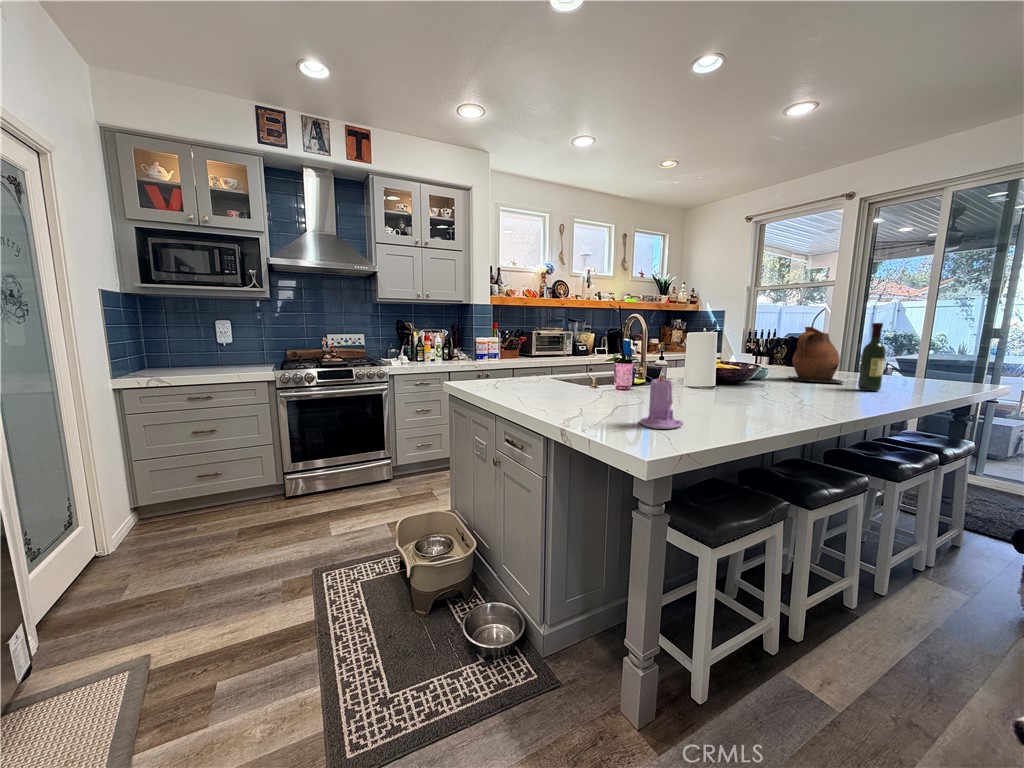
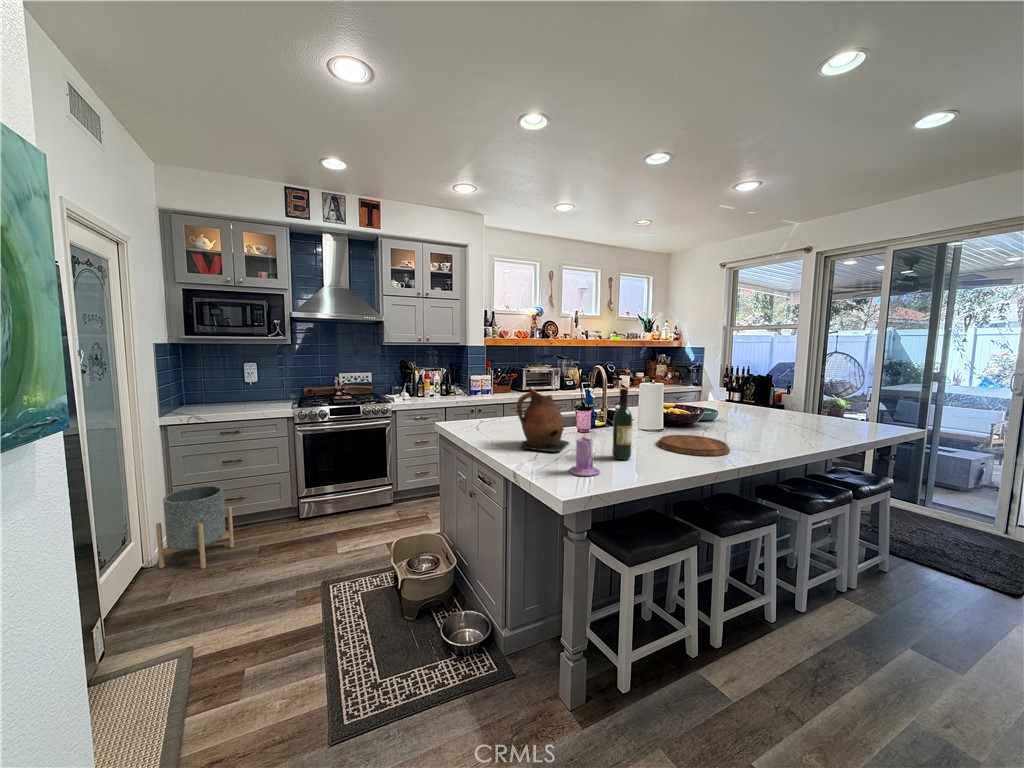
wine bottle: present [858,323,886,391] -> present [612,388,632,460]
ceramic pitcher: present [789,327,844,383] -> present [517,387,569,452]
cutting board: none [725,387,822,407] -> present [657,435,730,456]
planter: none [111,459,210,556] -> present [156,486,234,569]

